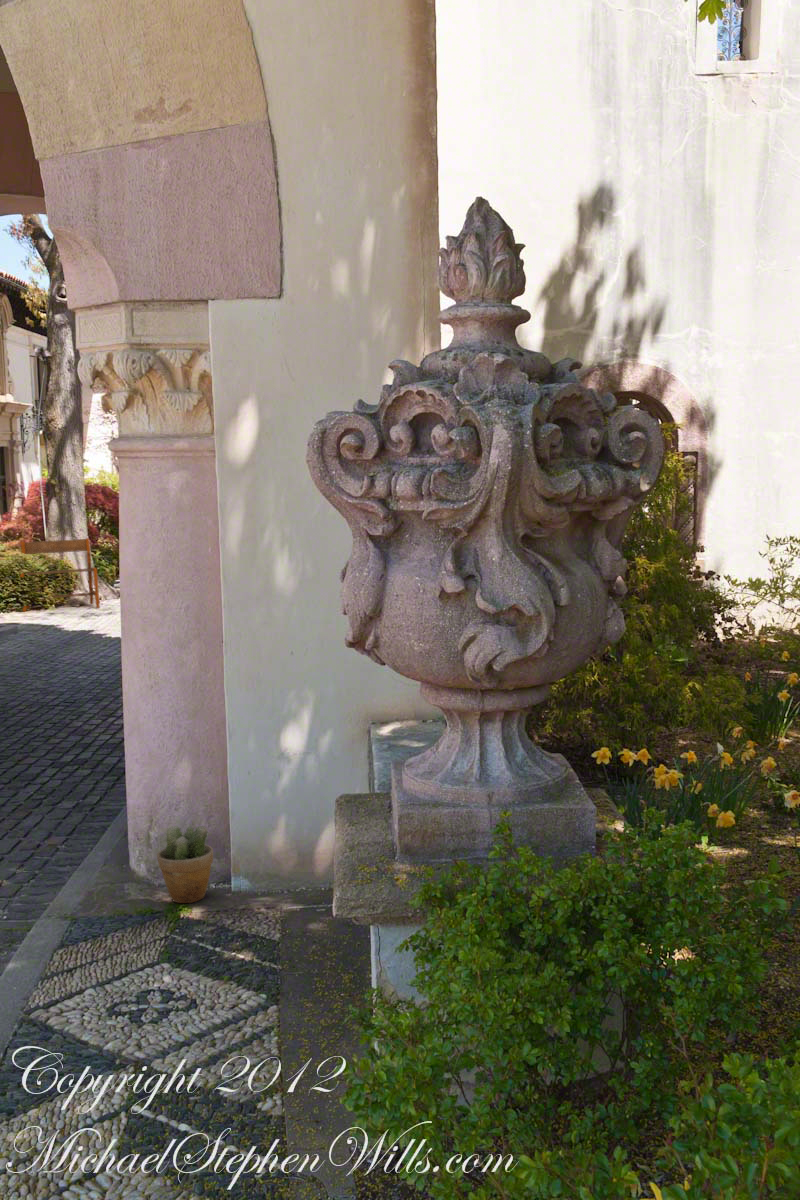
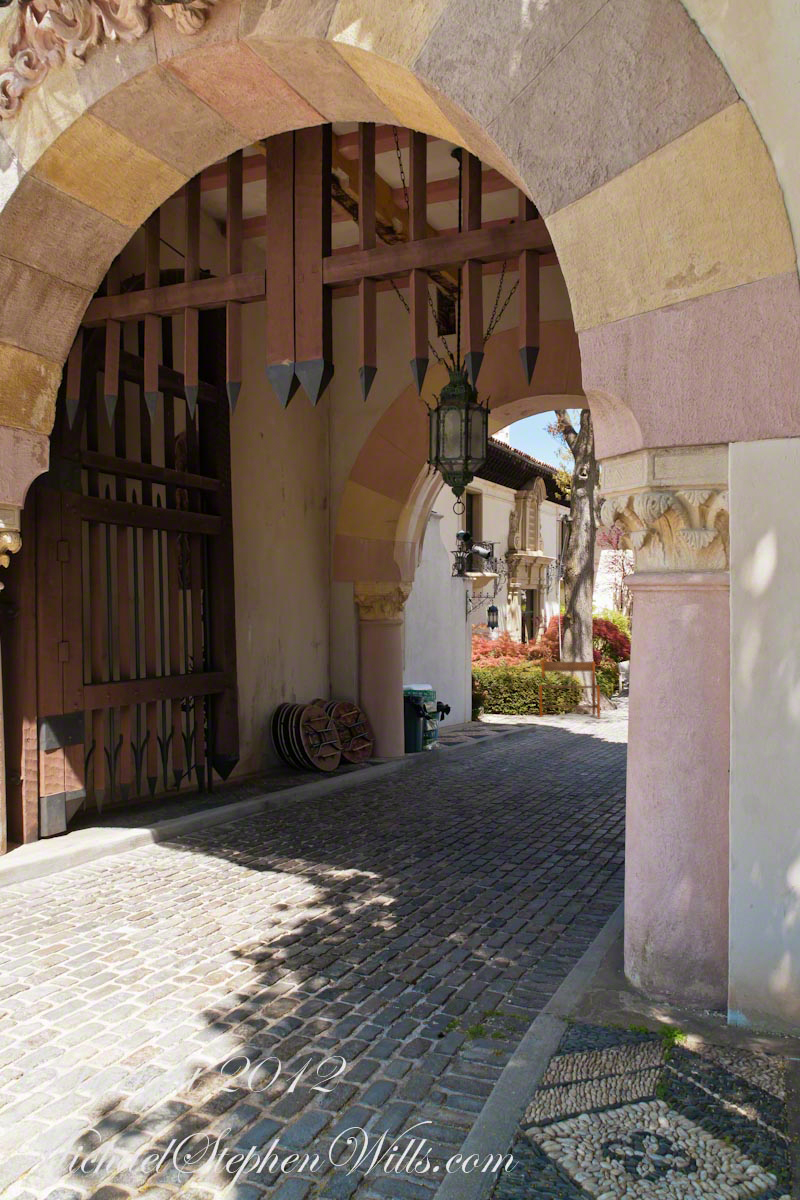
potted plant: present [157,826,213,903] -> none [654,950,711,1033]

